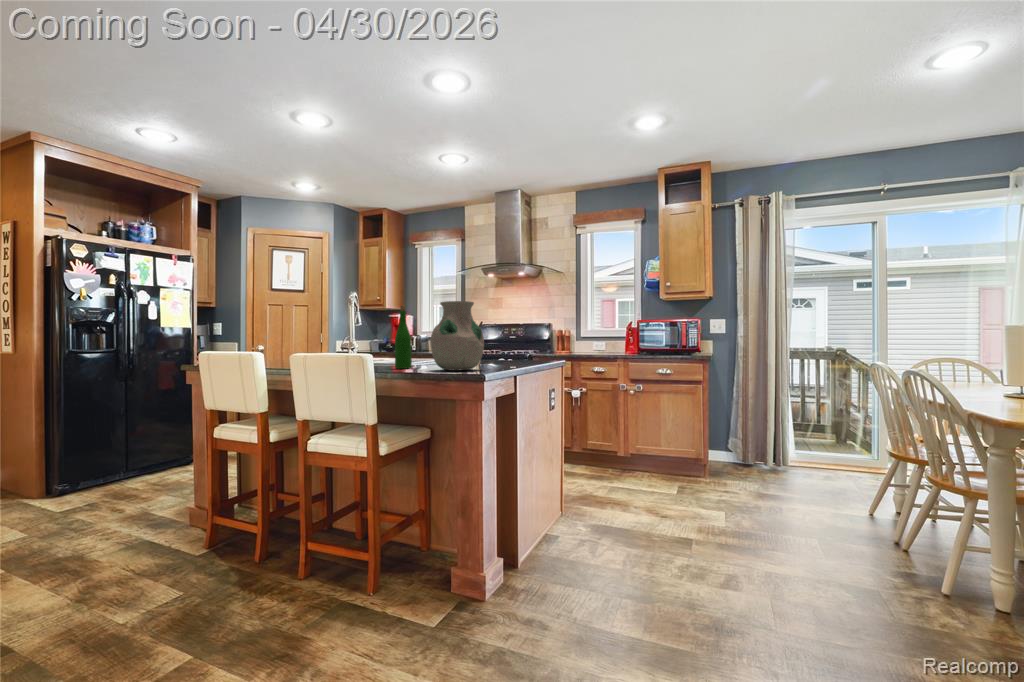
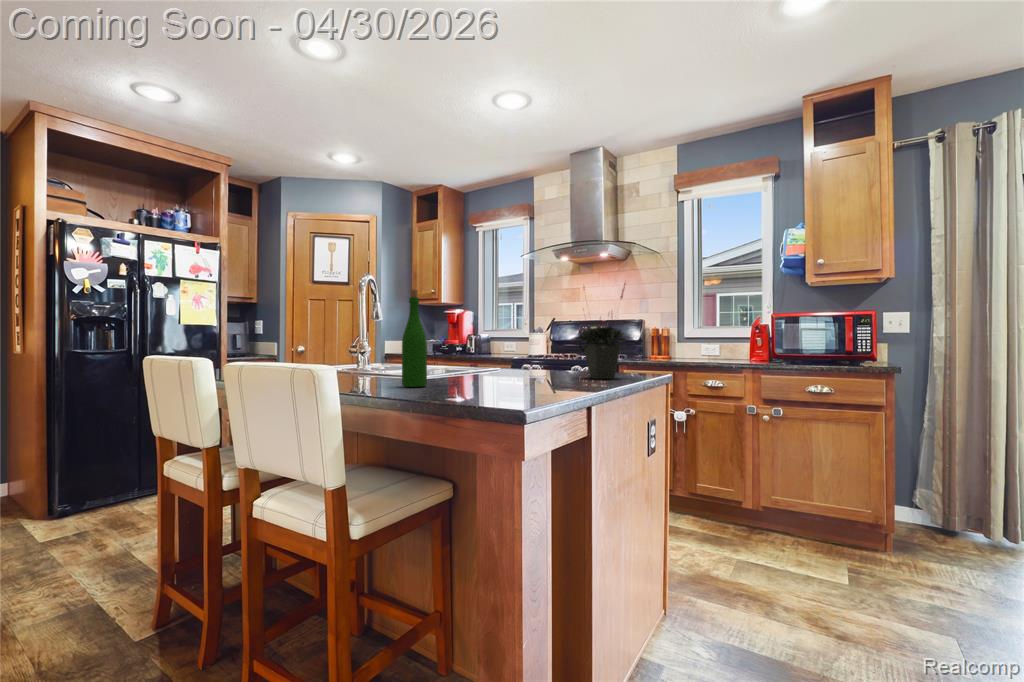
potted plant: none [504,300,538,364] -> present [576,284,625,379]
vase: present [430,301,484,371] -> none [446,277,535,395]

